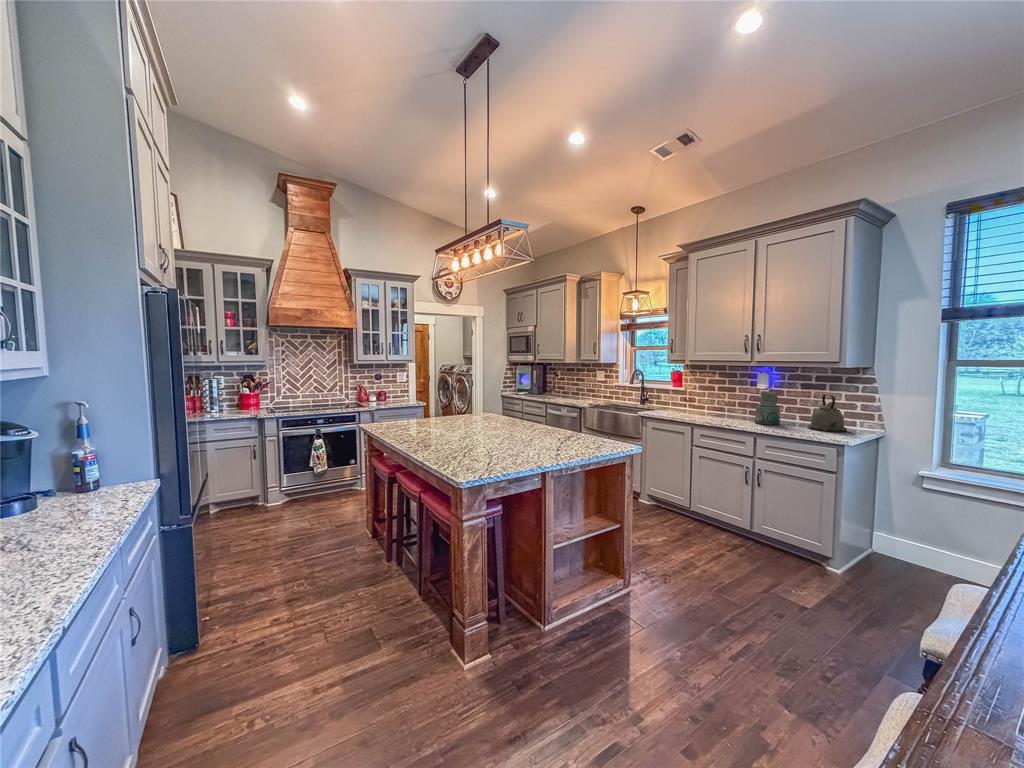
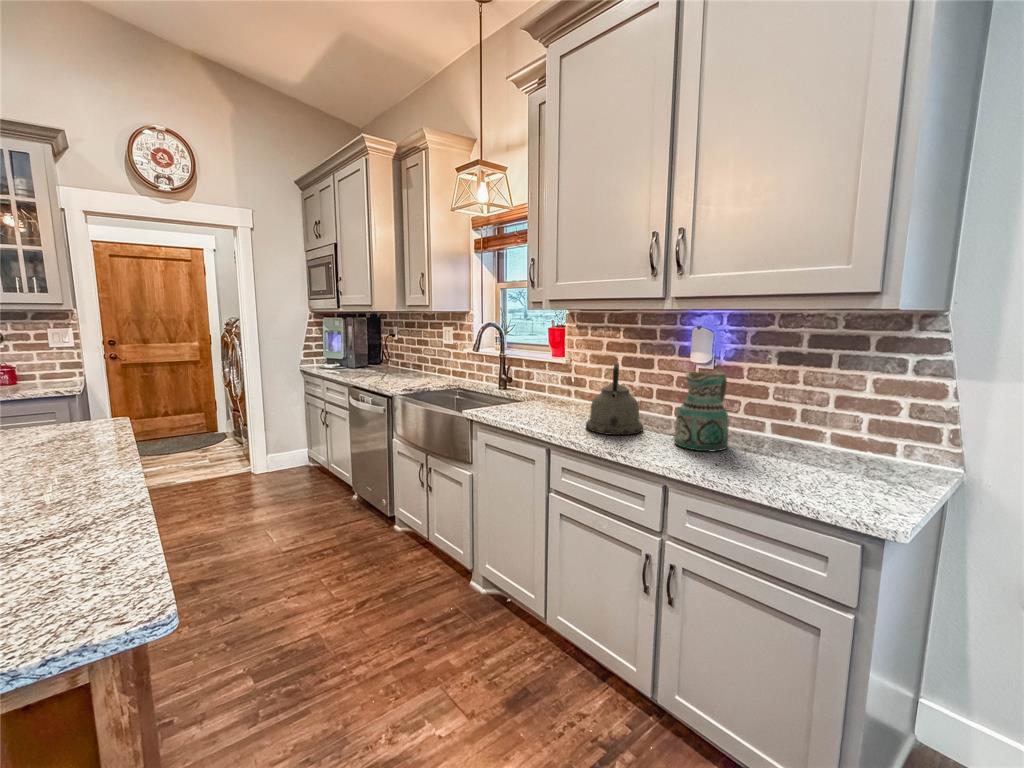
kettle: present [808,394,847,432] -> present [586,364,643,435]

